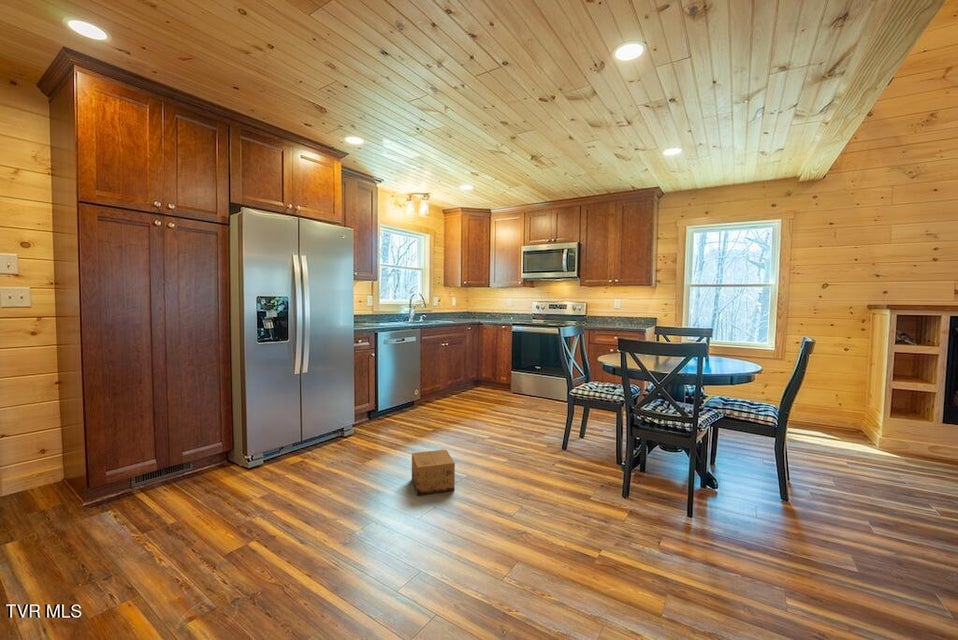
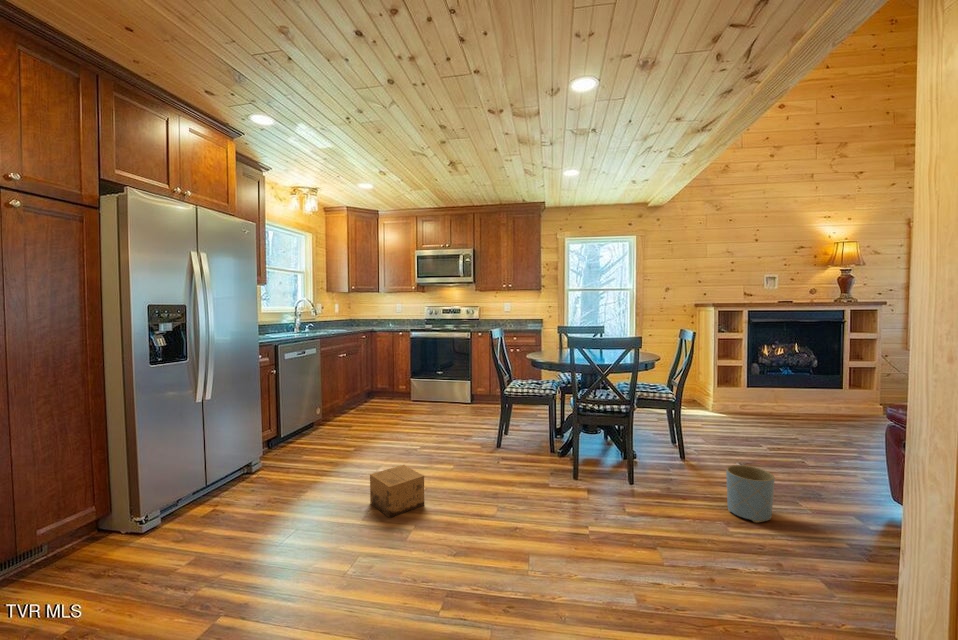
planter: none [808,521,883,608] -> present [726,465,775,523]

